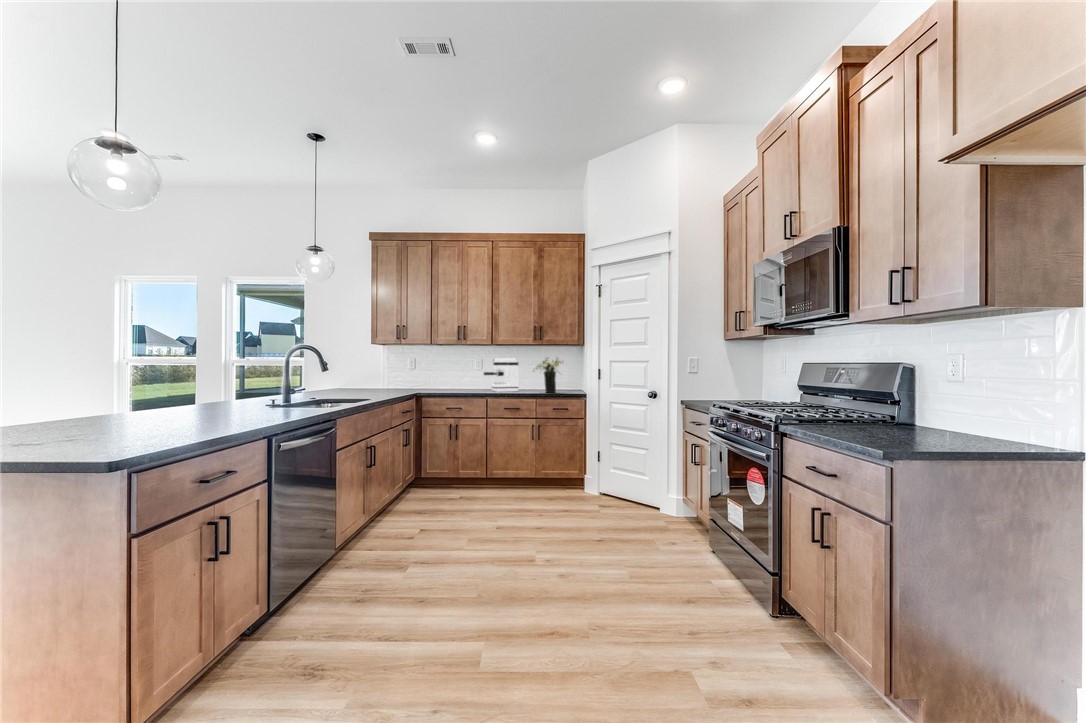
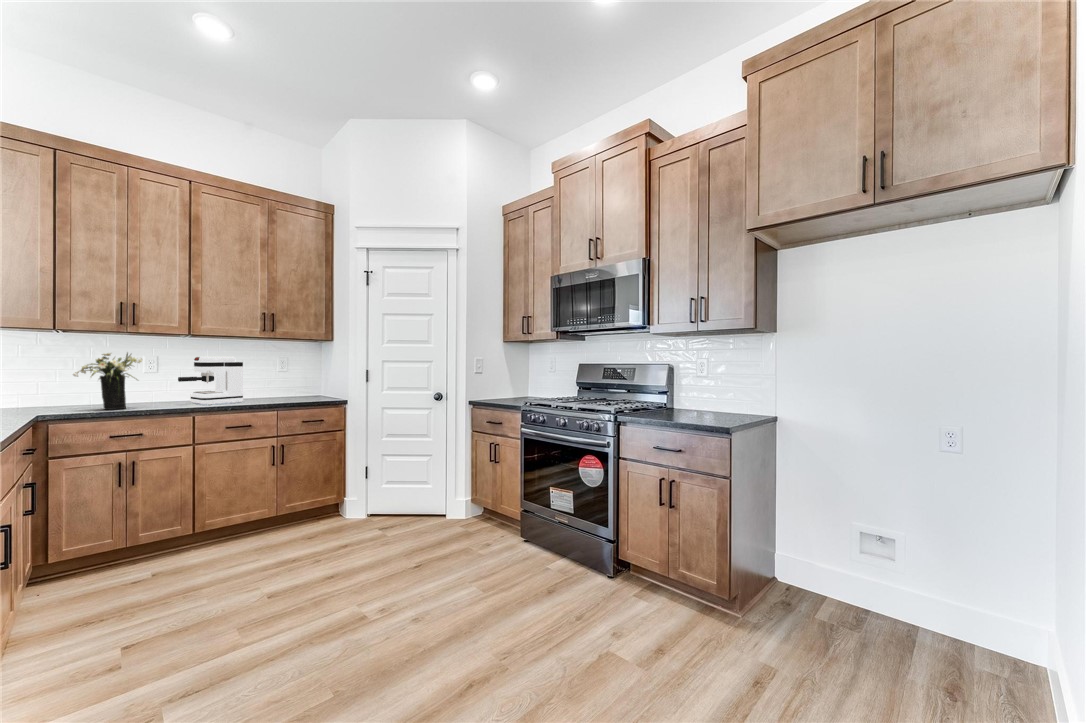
flower arrangement: present [533,357,563,393] -> present [73,353,142,410]

